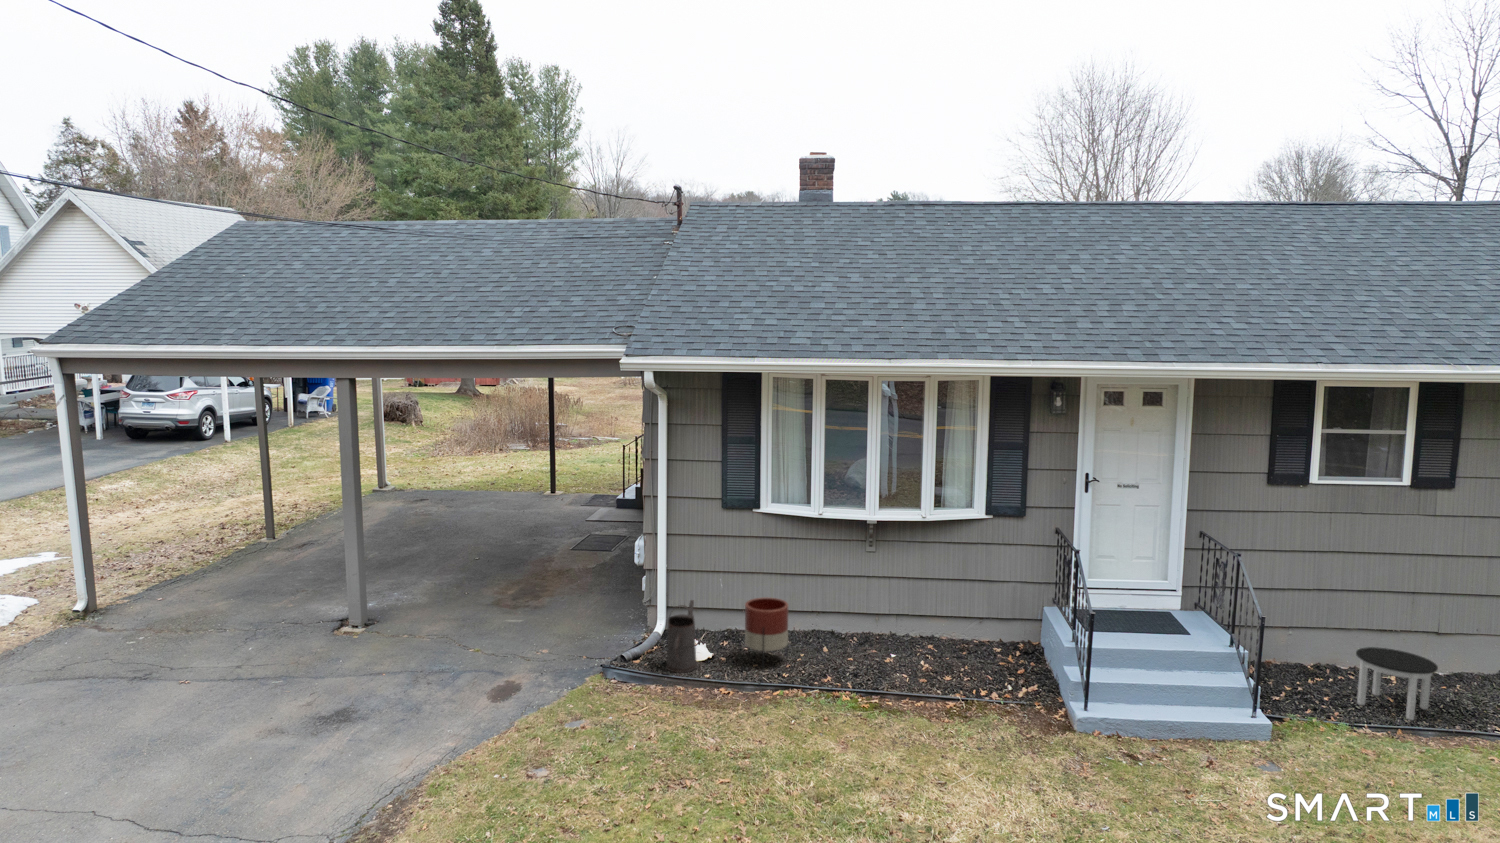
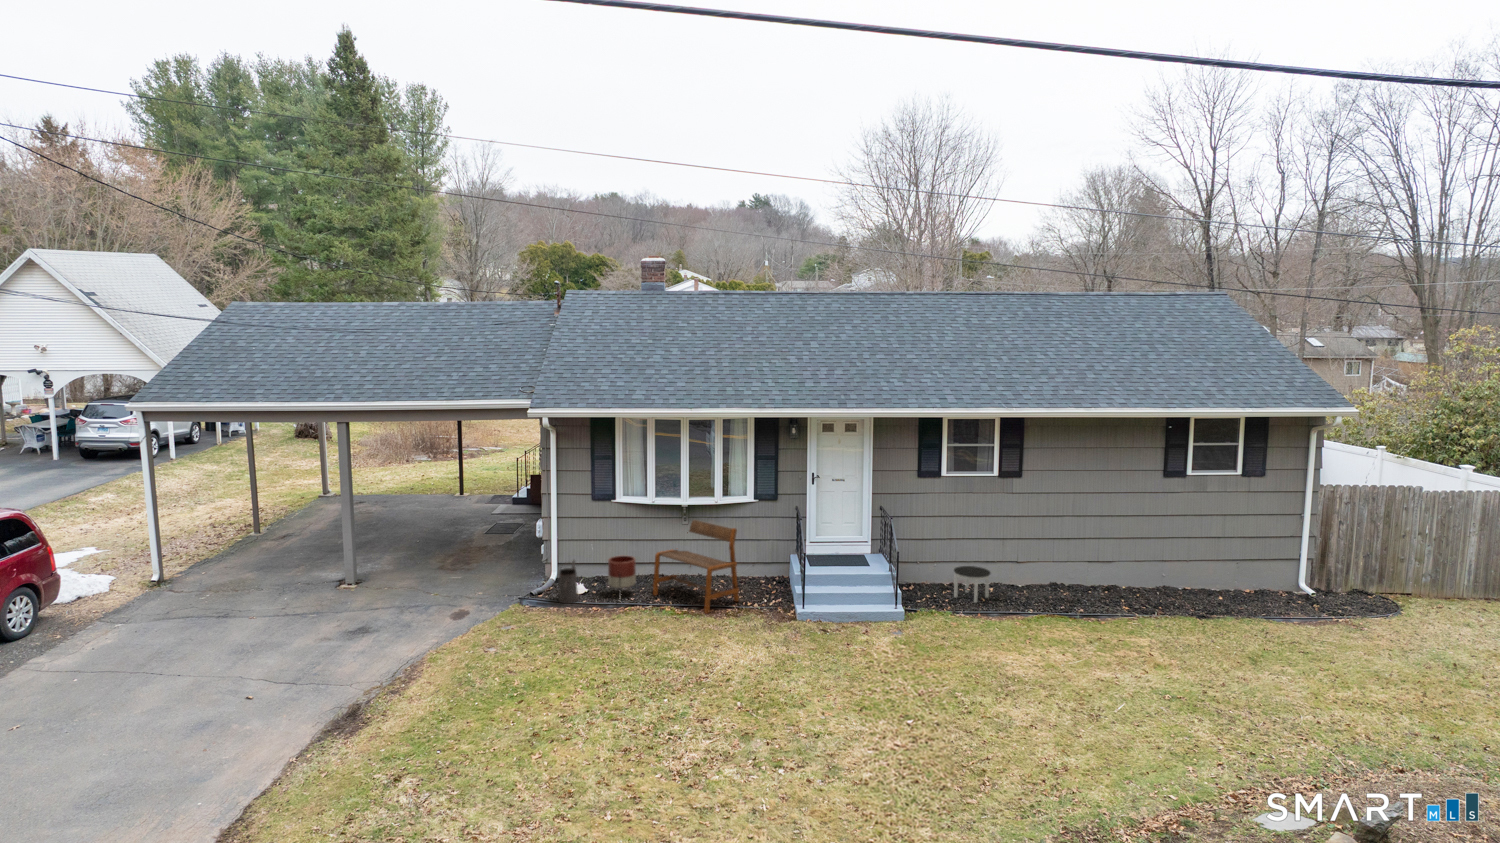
bench: none [815,540,964,710] -> present [653,520,739,613]

